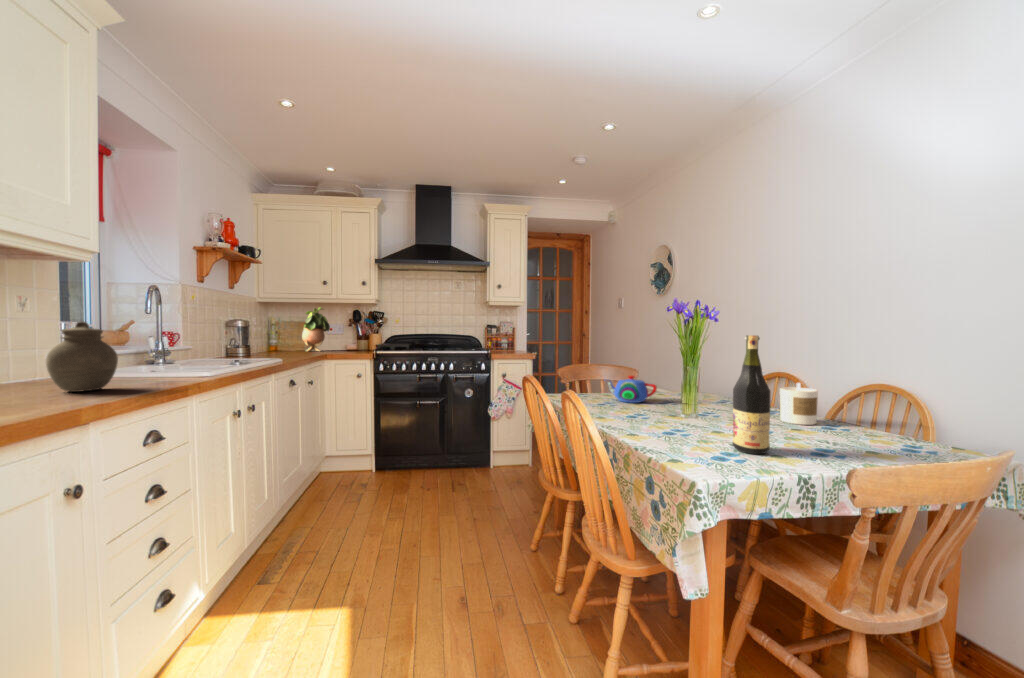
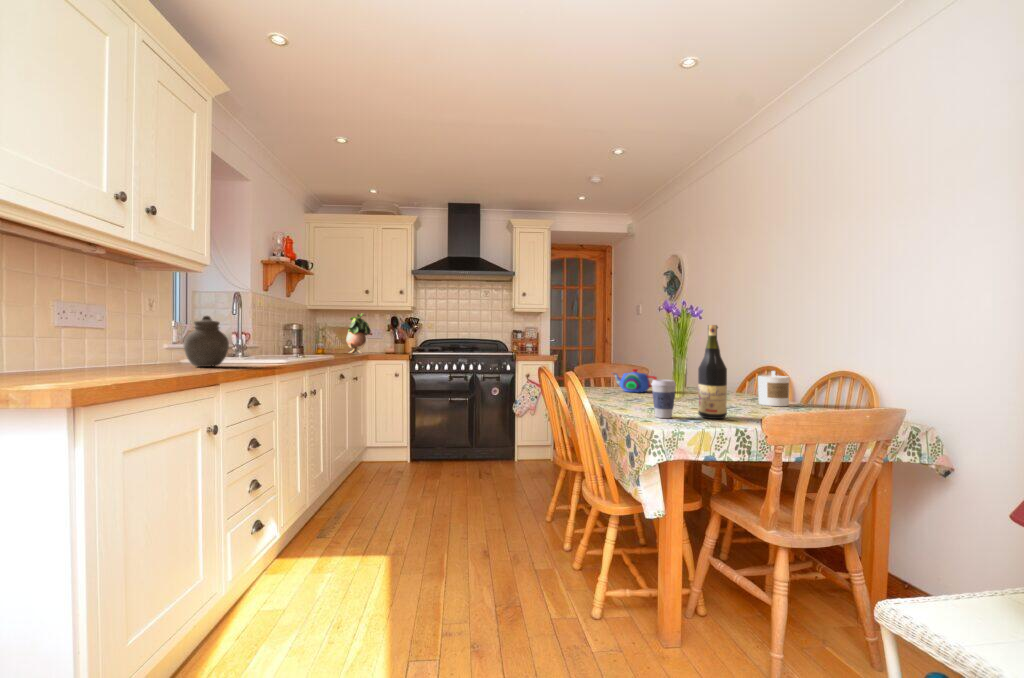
coffee cup: none [677,404,709,455] -> present [651,379,676,418]

